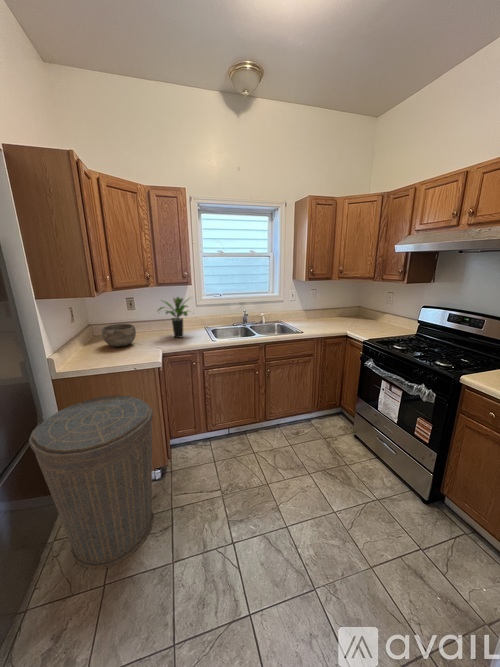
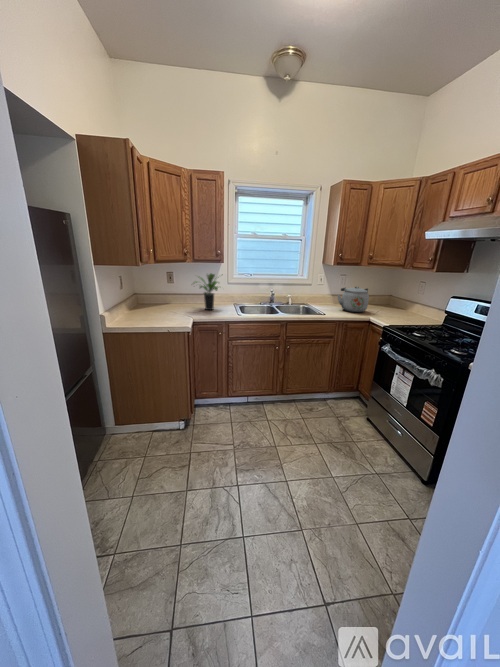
kettle: none [312,301,343,327] -> present [338,287,369,312]
bowl: present [102,324,136,347] -> none [144,294,172,313]
trash can: present [29,395,153,569] -> none [84,351,179,485]

